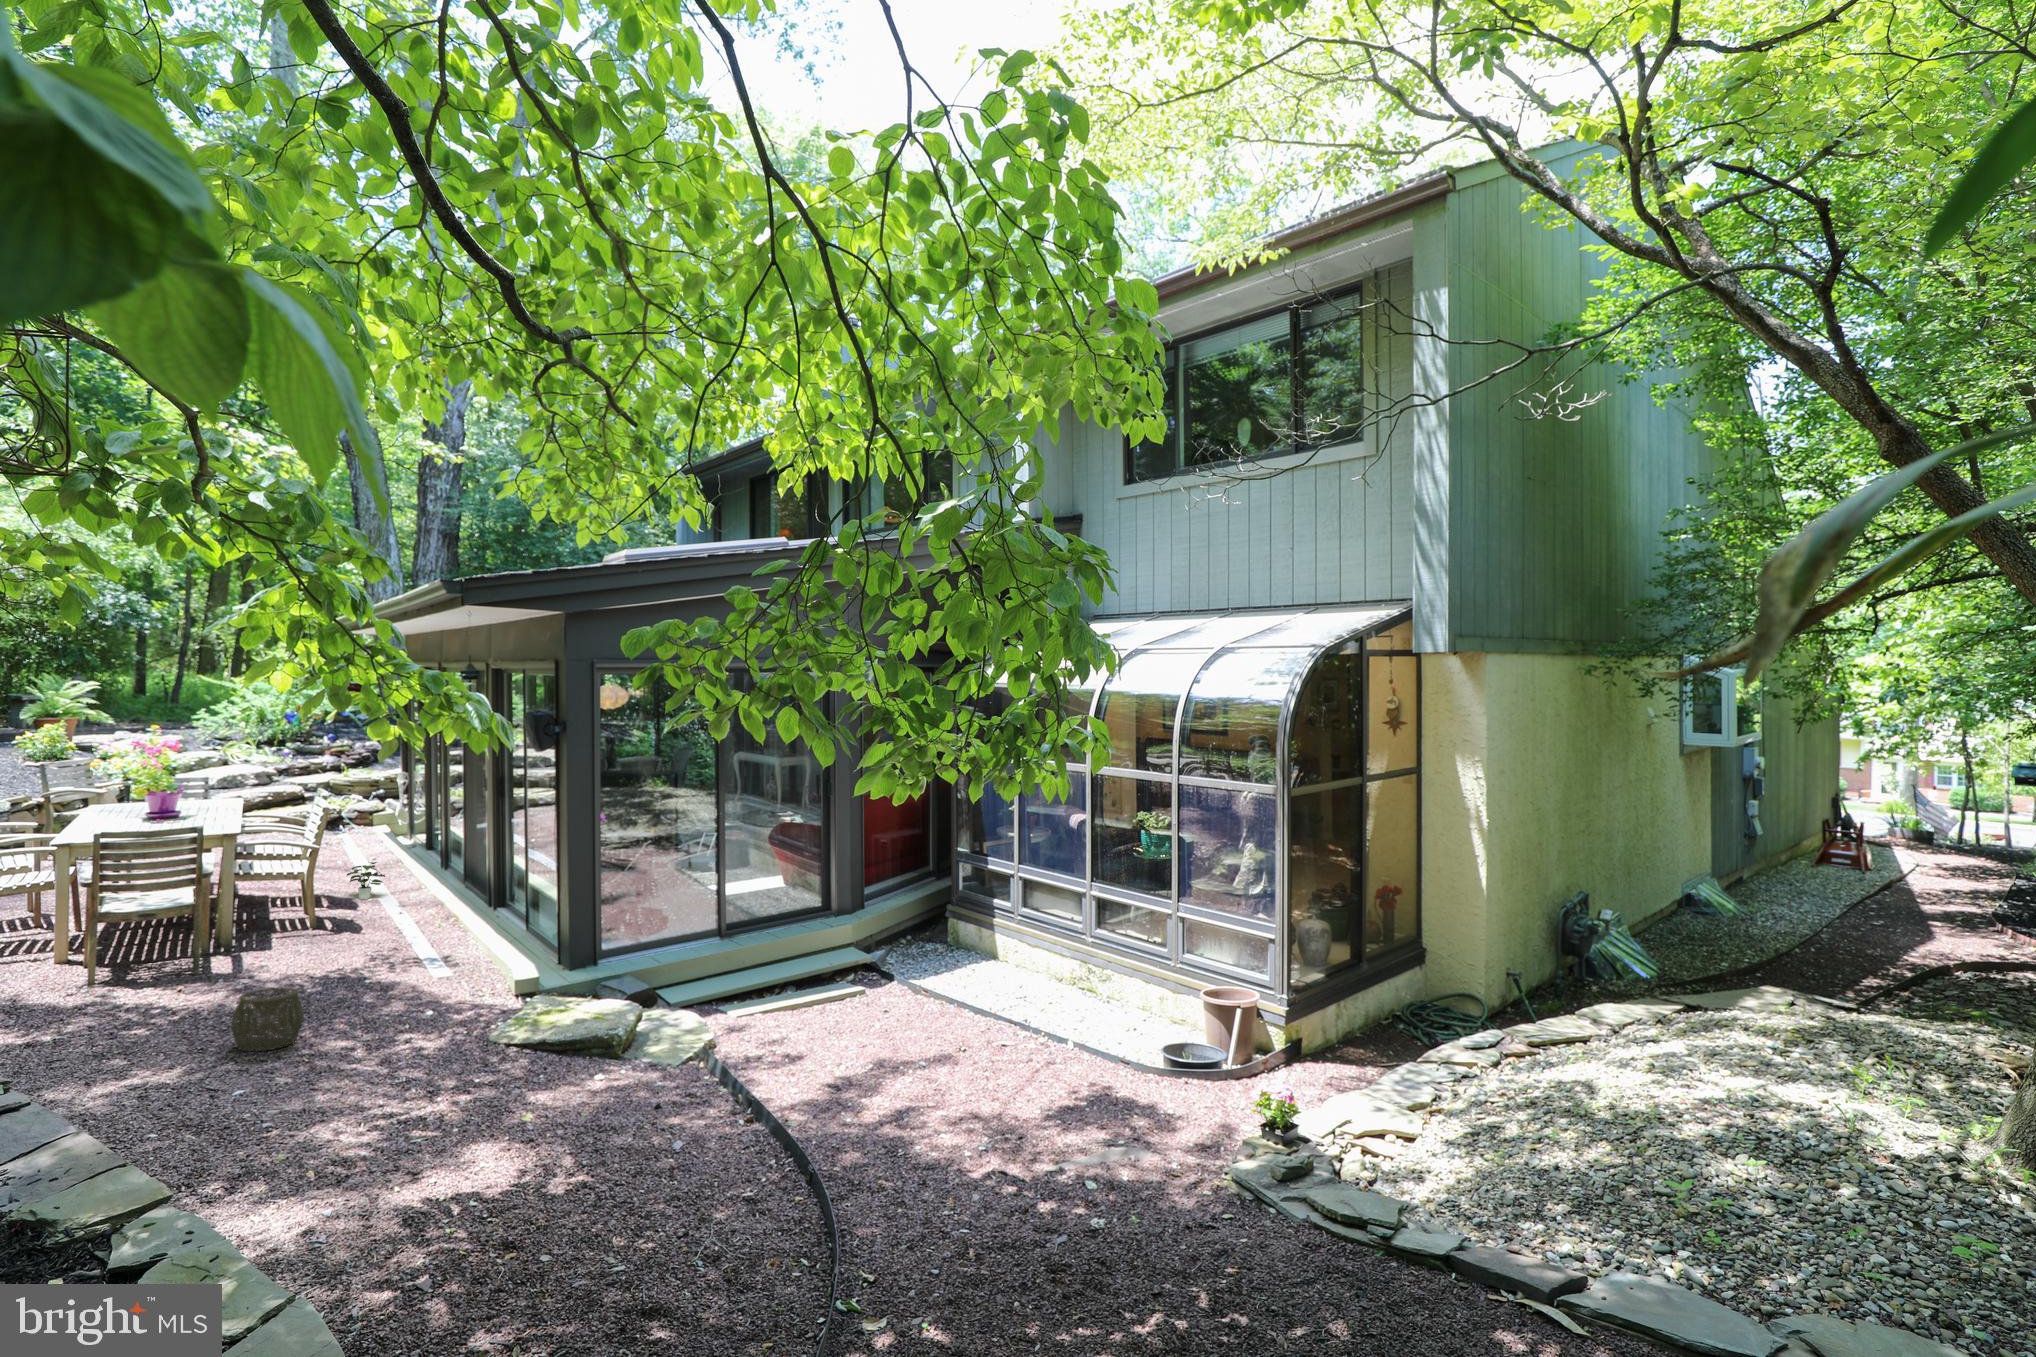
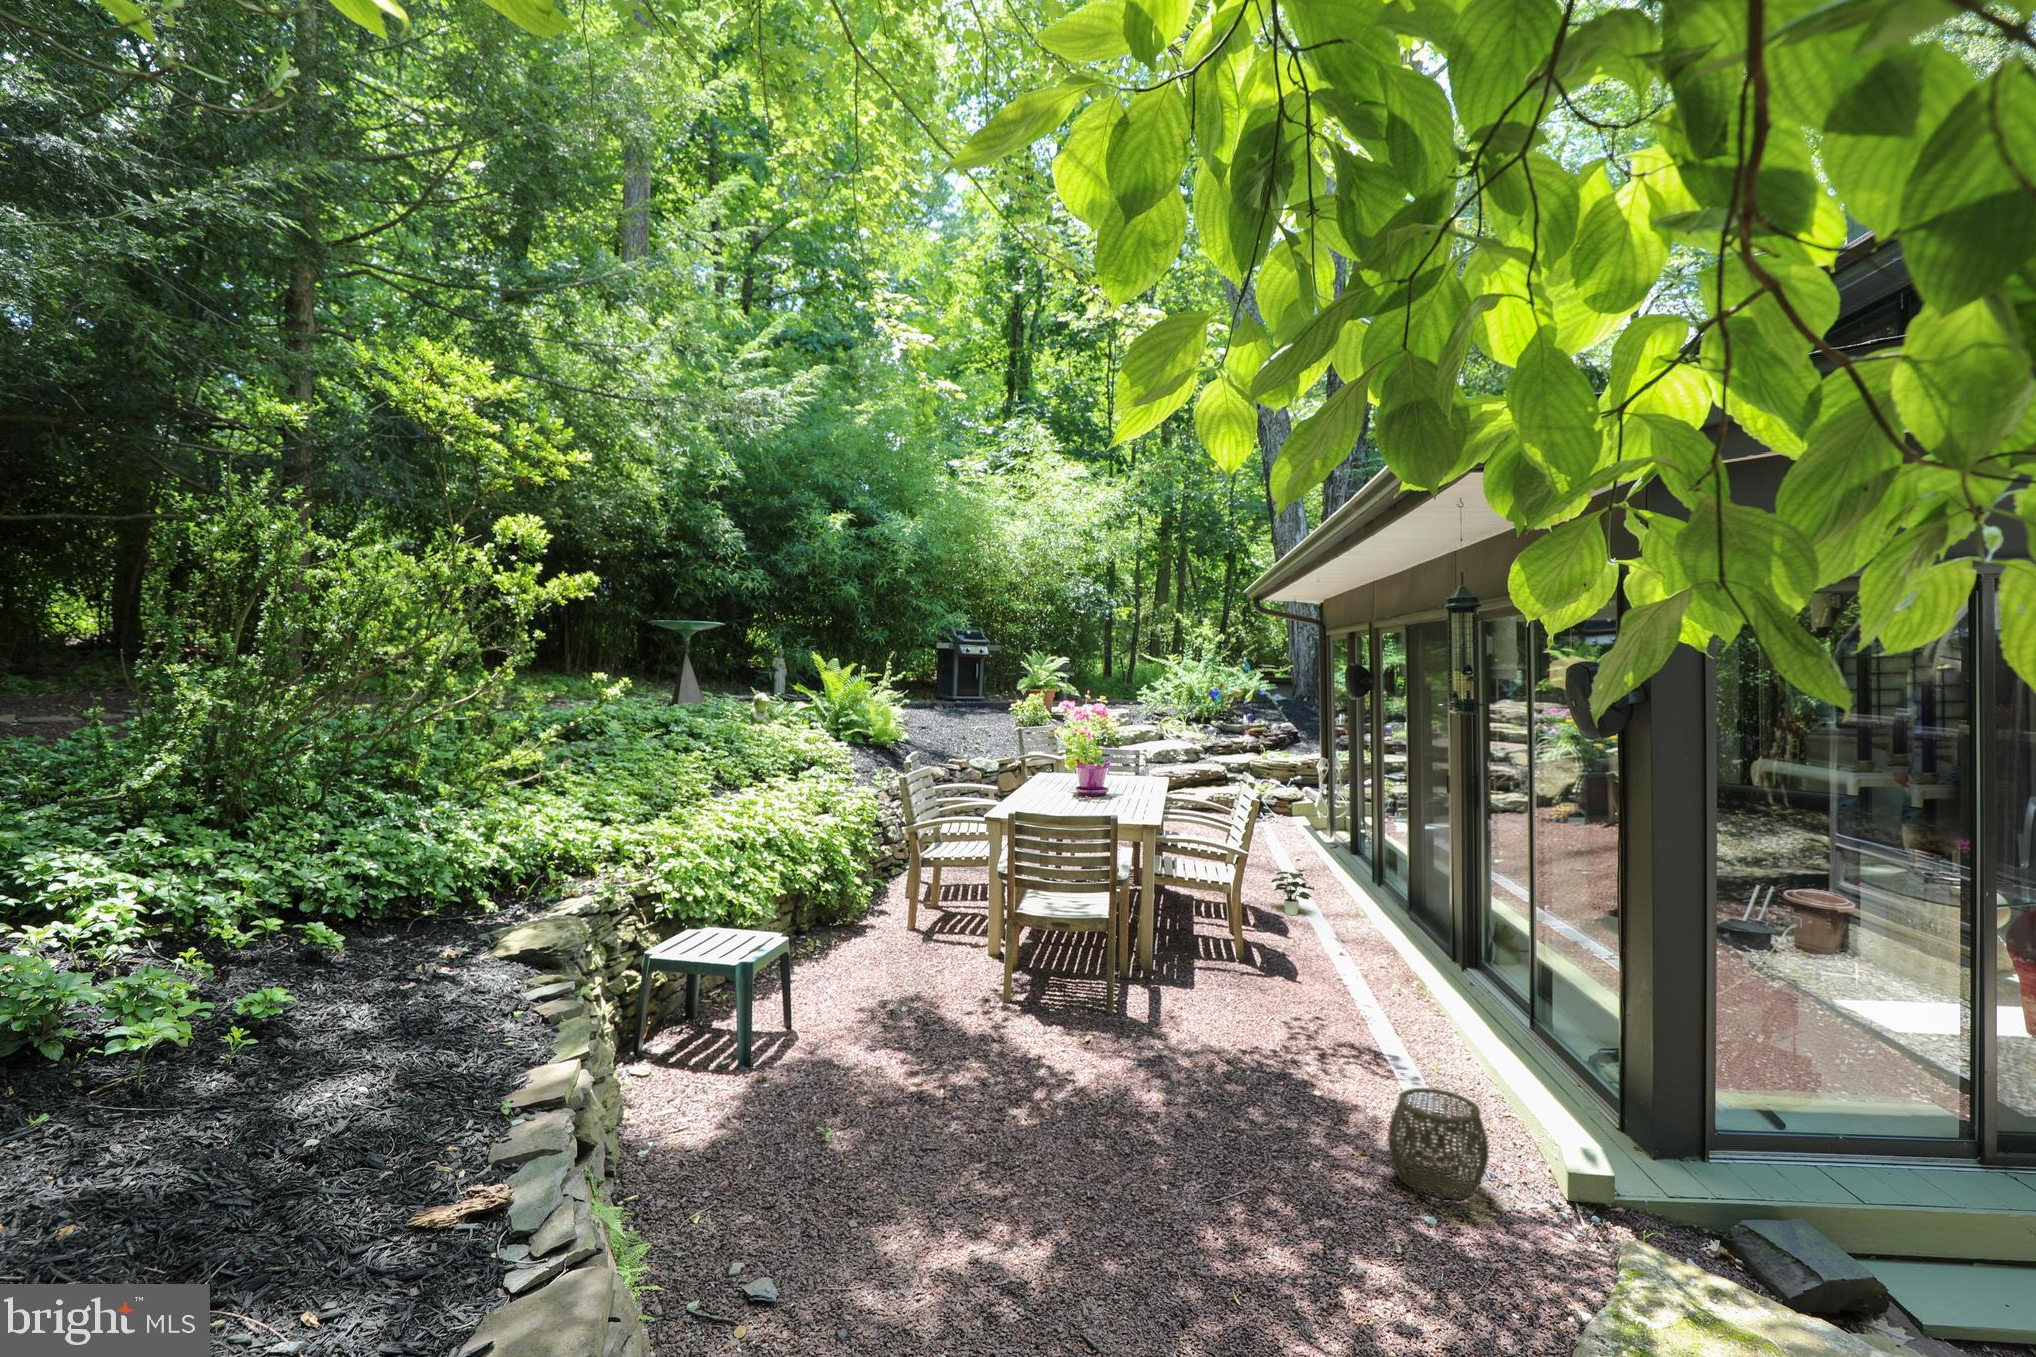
woven basket: present [232,988,303,1051] -> present [1388,1088,1489,1199]

